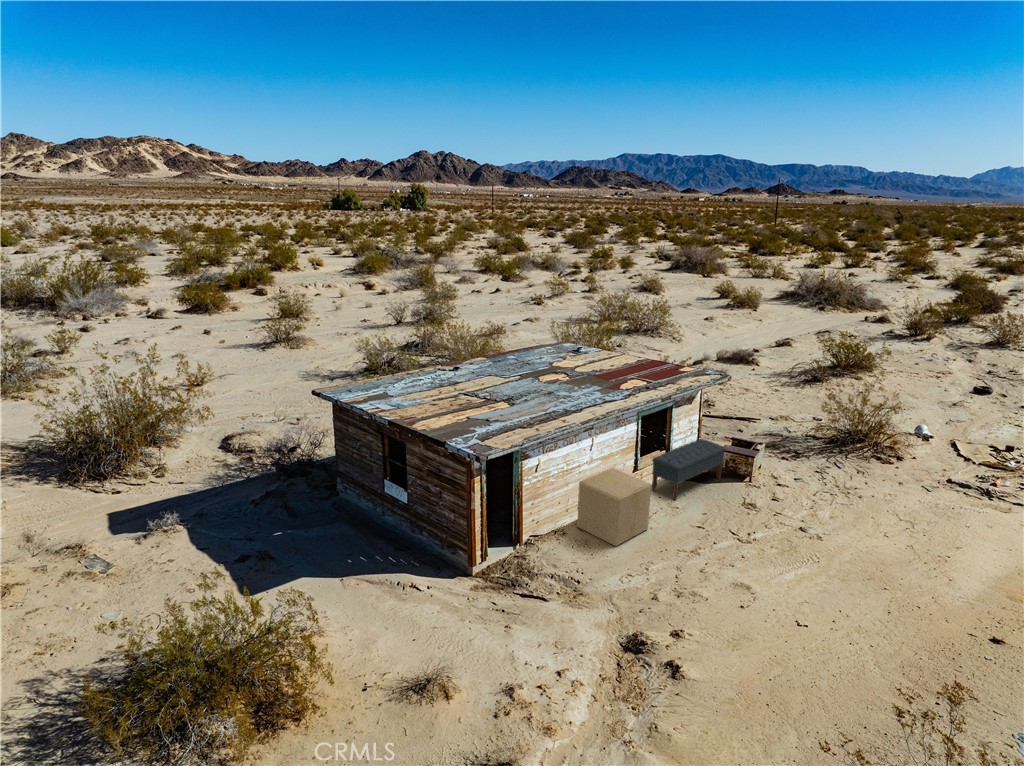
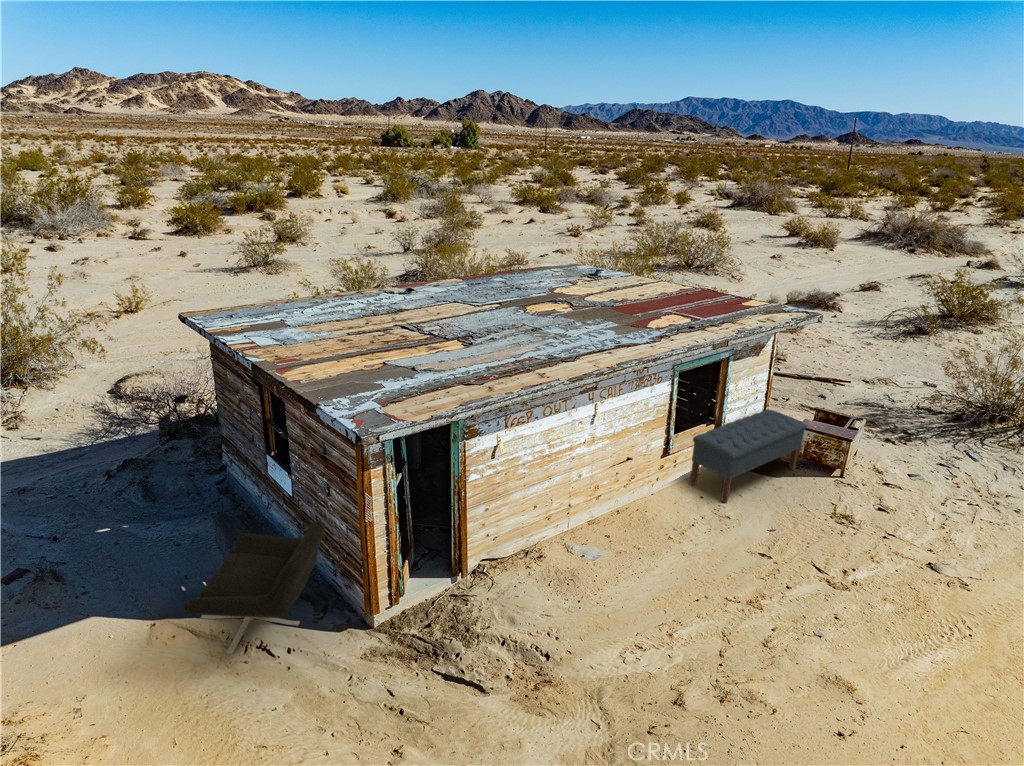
cardboard box: present [577,468,651,546] -> none [566,451,688,583]
lounge chair: none [366,513,442,592] -> present [183,521,325,654]

